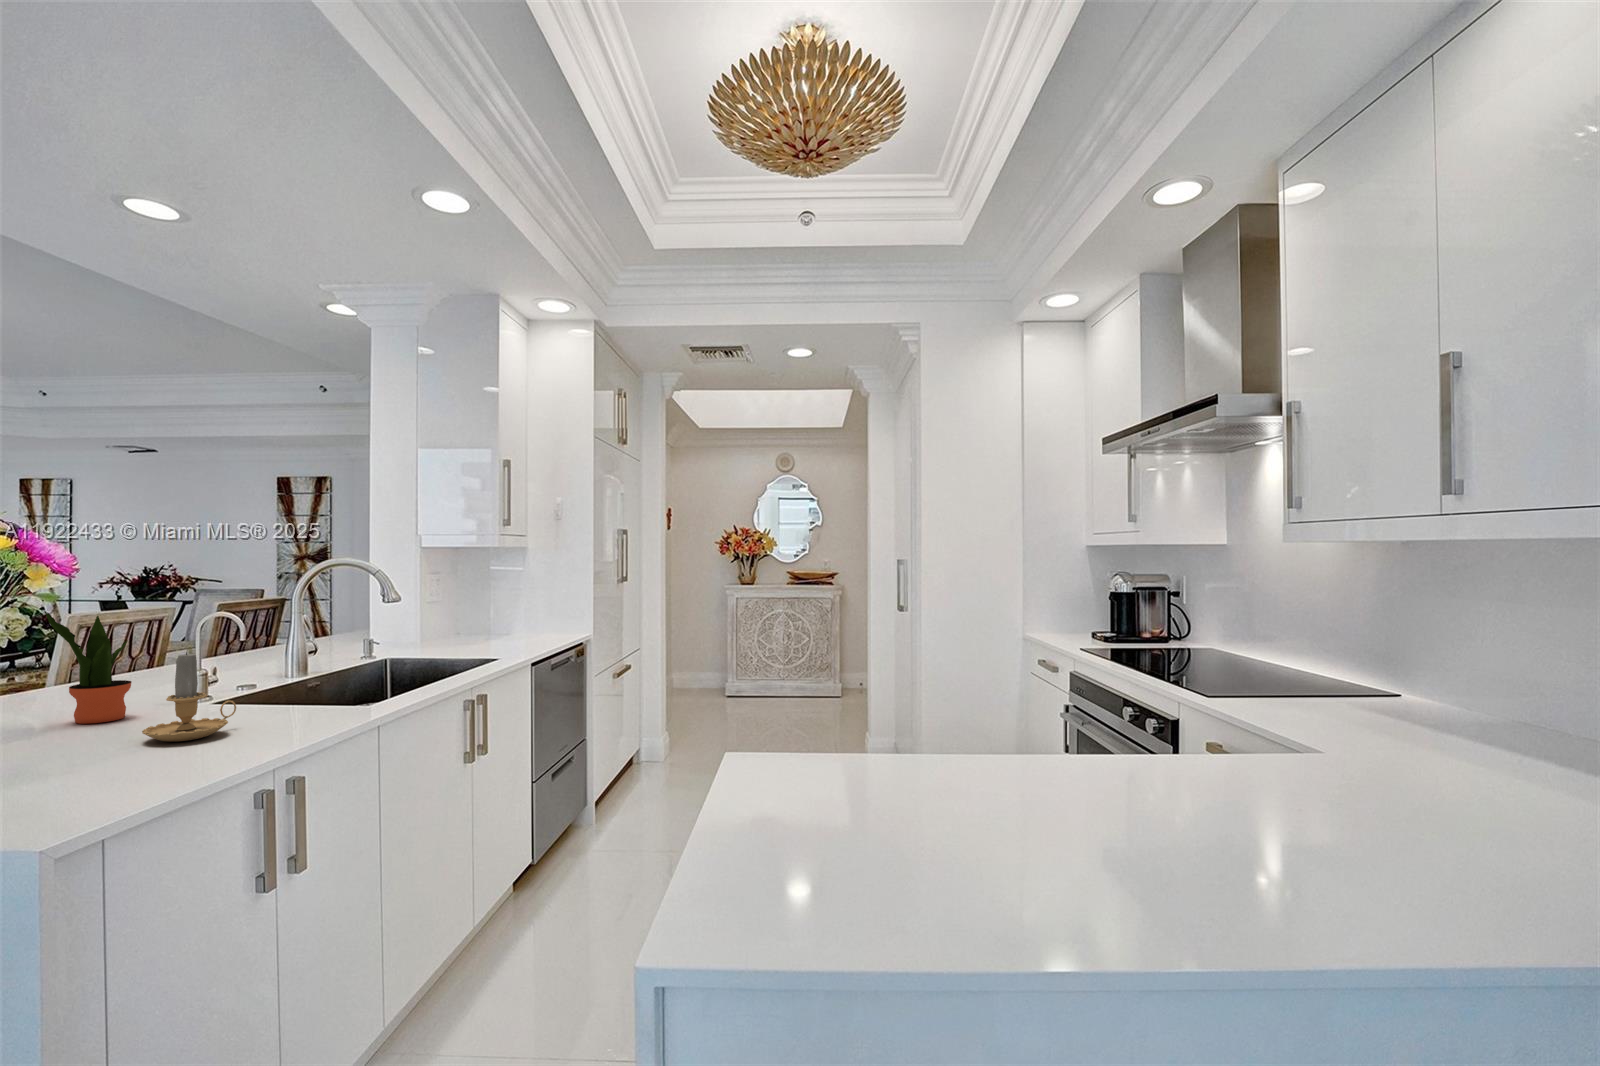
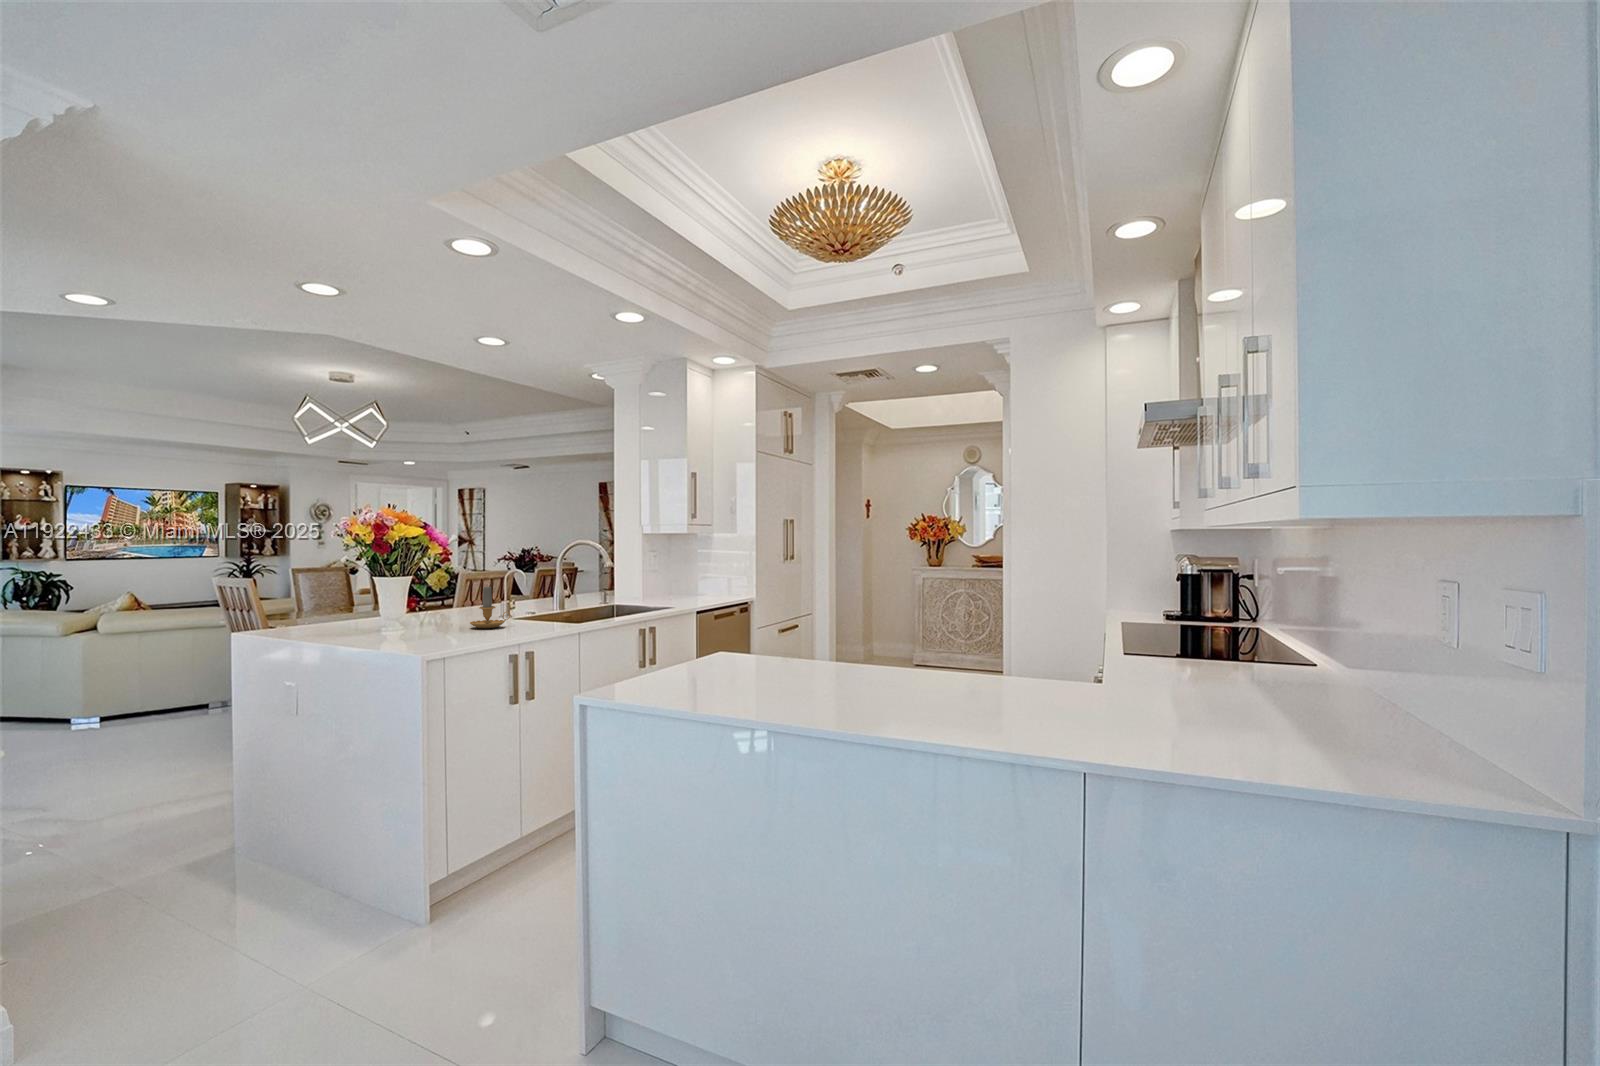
potted plant: present [44,611,132,724] -> none [436,565,472,621]

